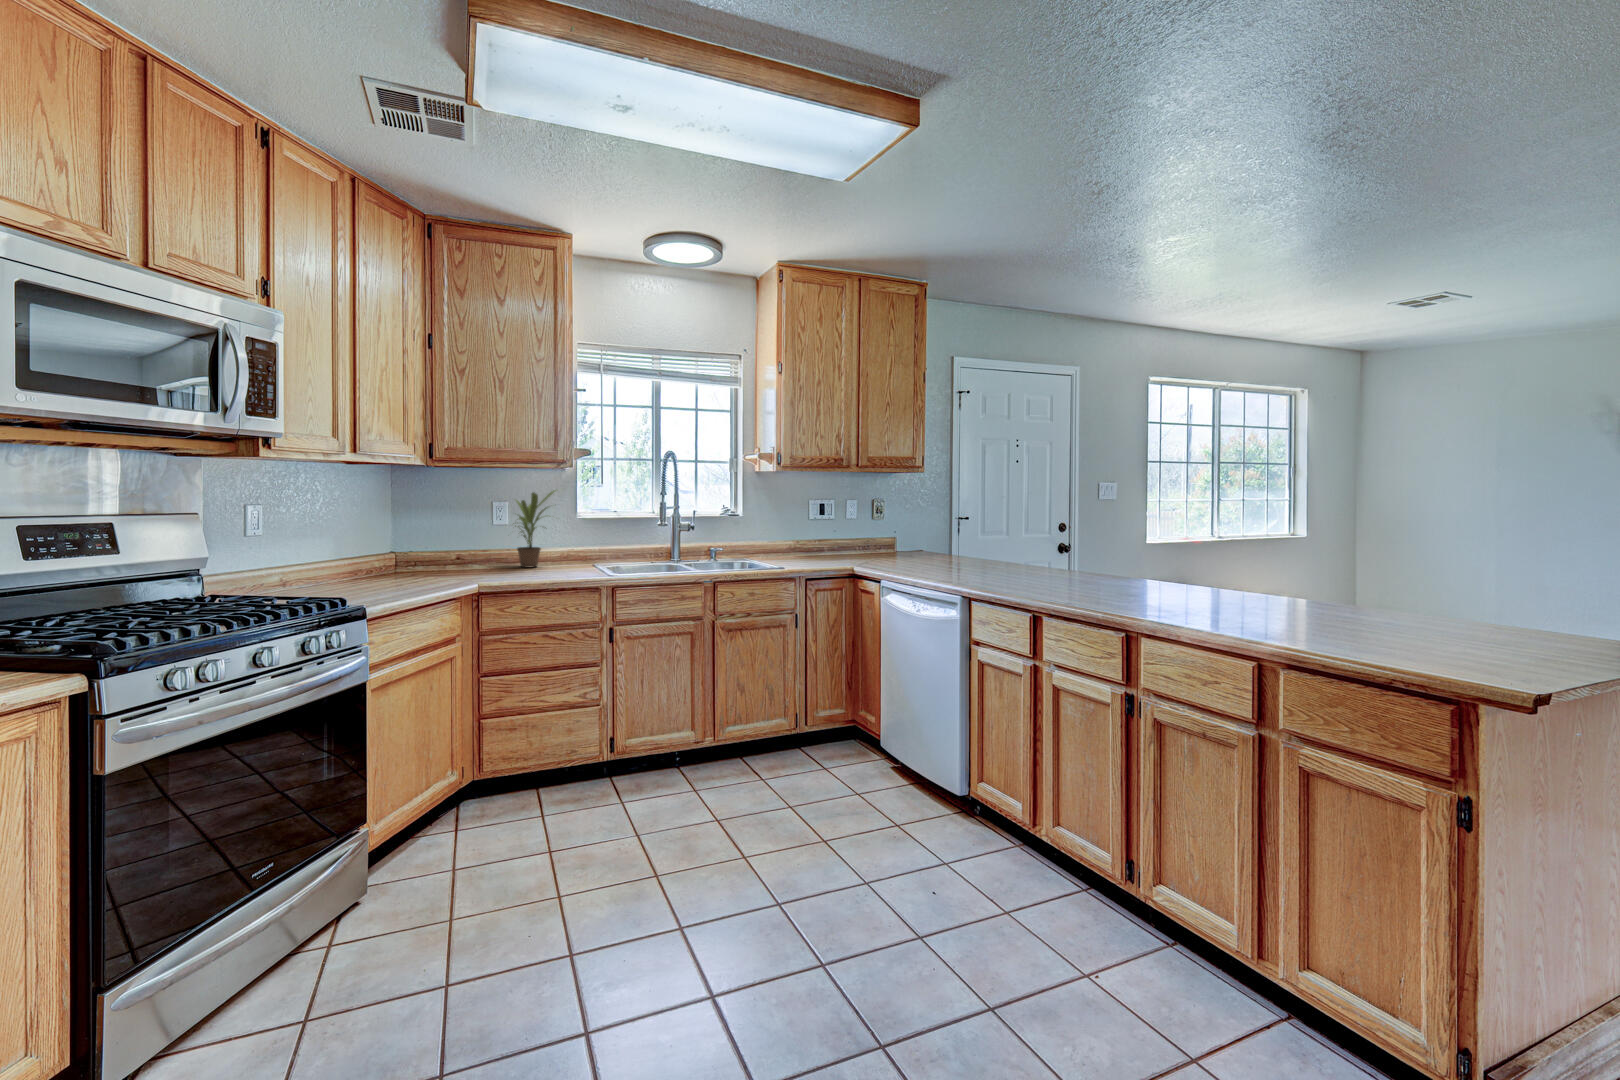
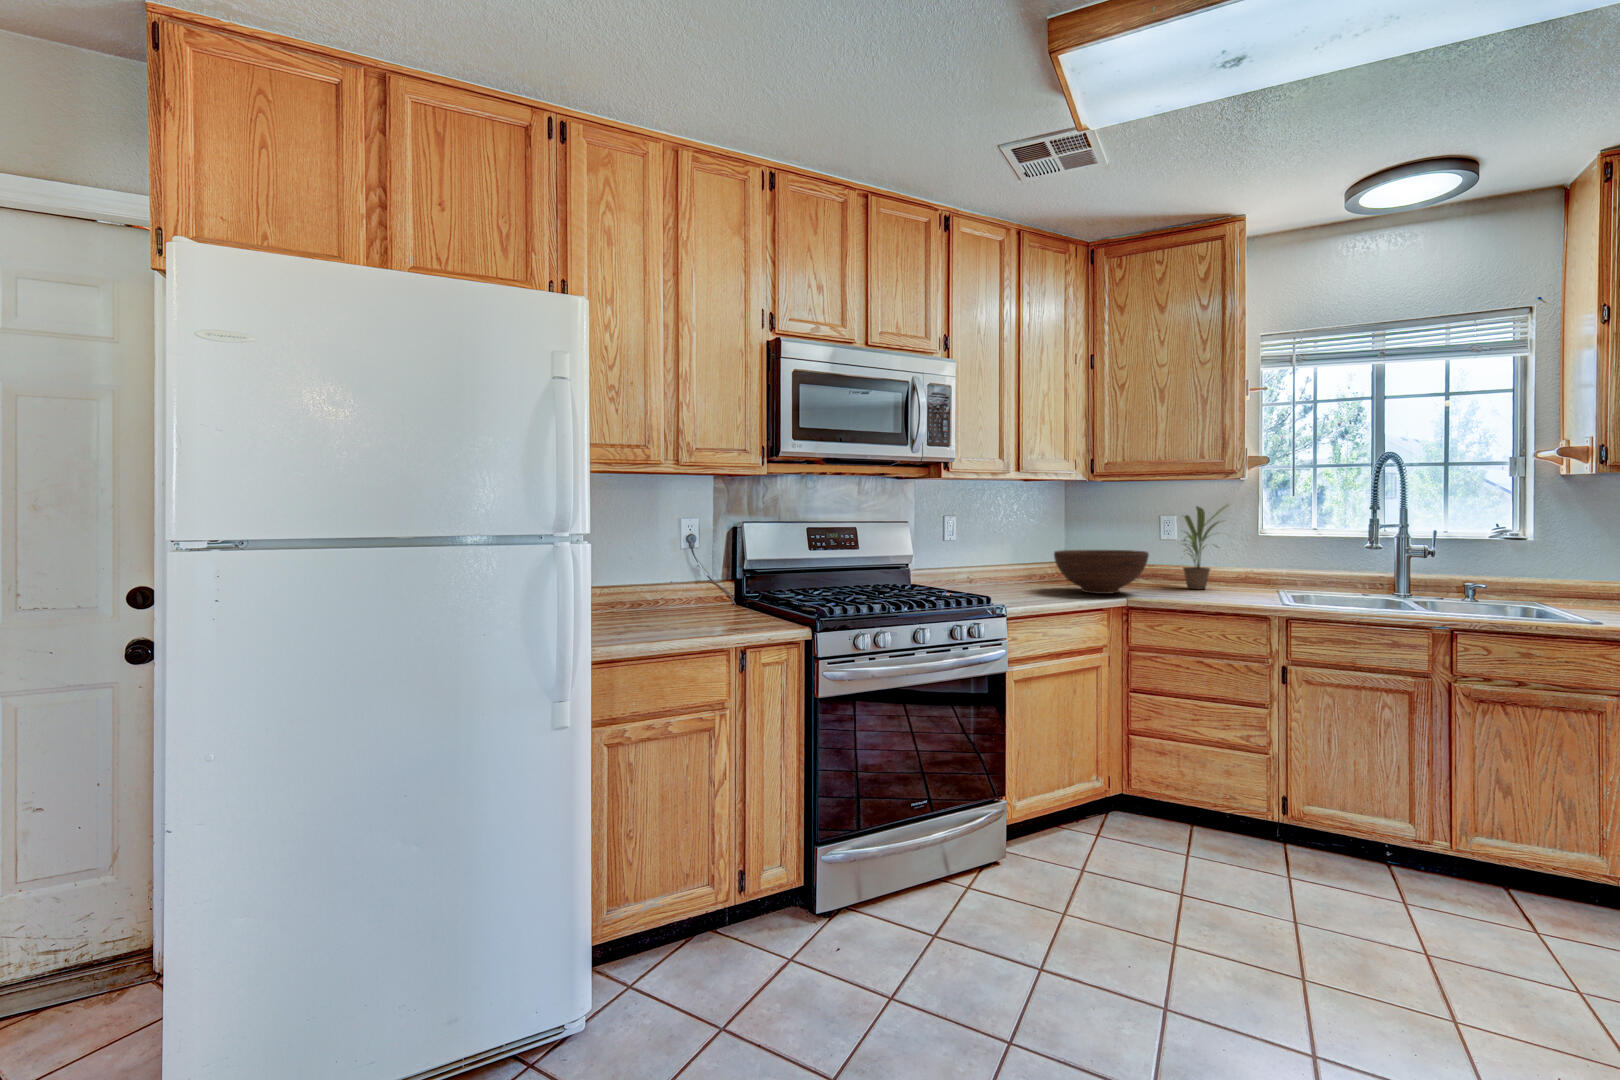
fruit bowl: none [395,534,495,579] -> present [1054,550,1149,594]

